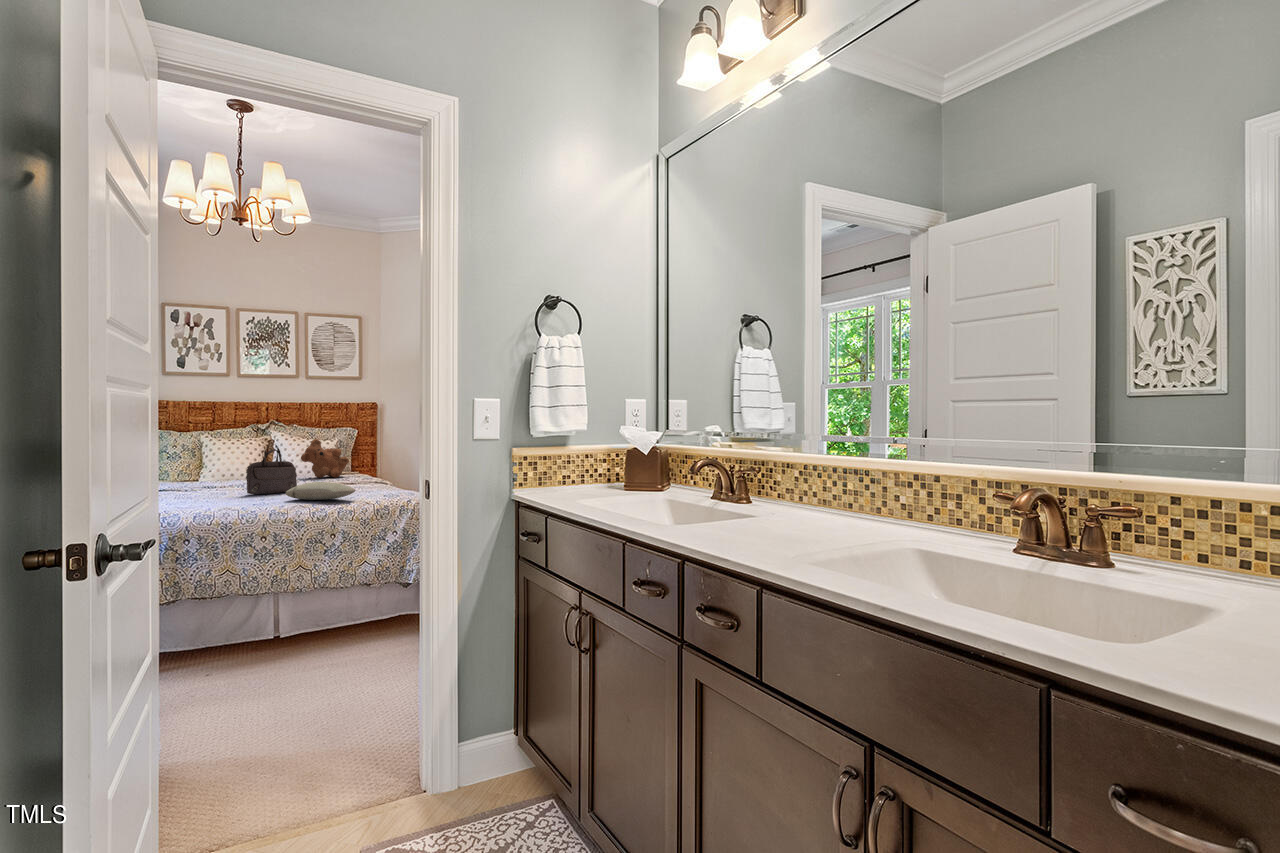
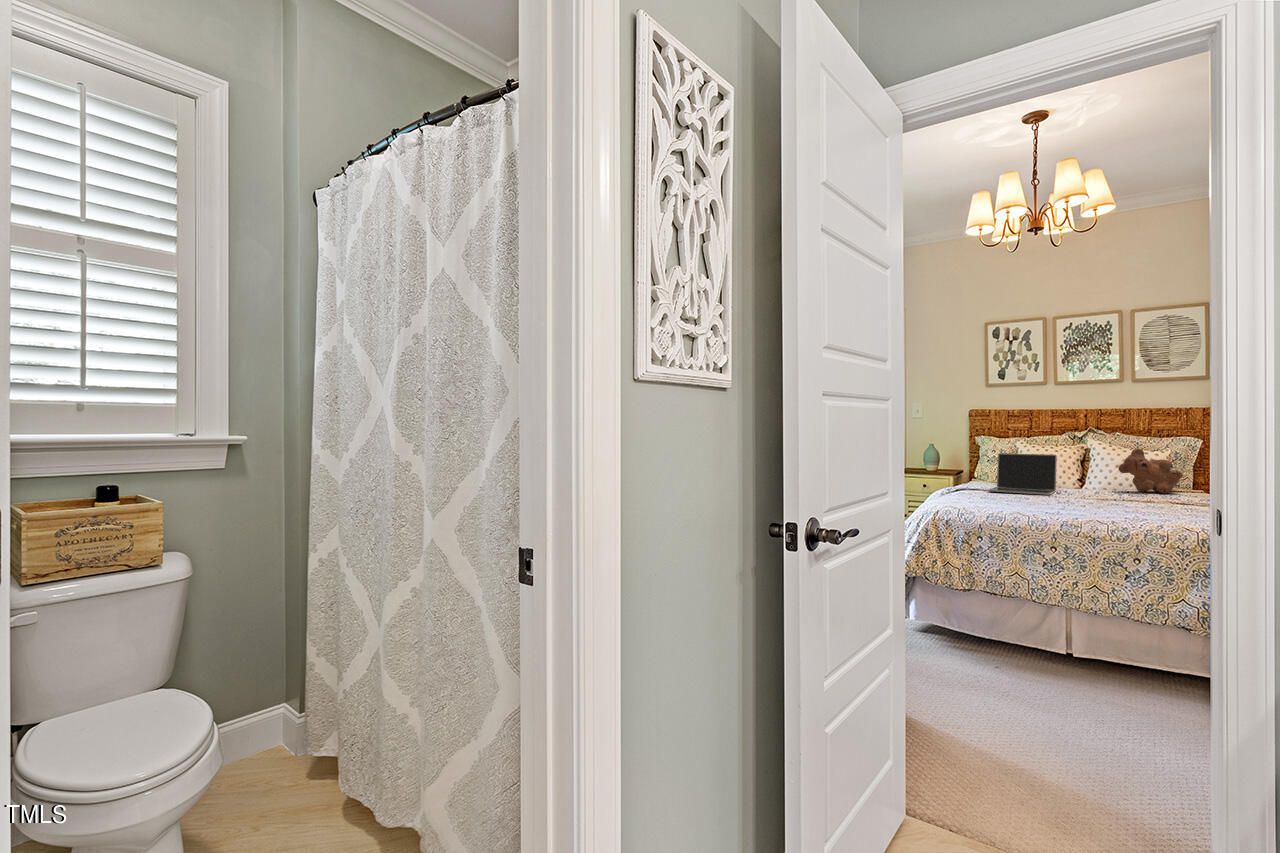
handbag: present [246,445,297,494] -> none [1047,452,1105,505]
laptop: none [178,447,247,490] -> present [989,453,1057,495]
pillow: present [286,482,356,500] -> none [1085,497,1173,517]

